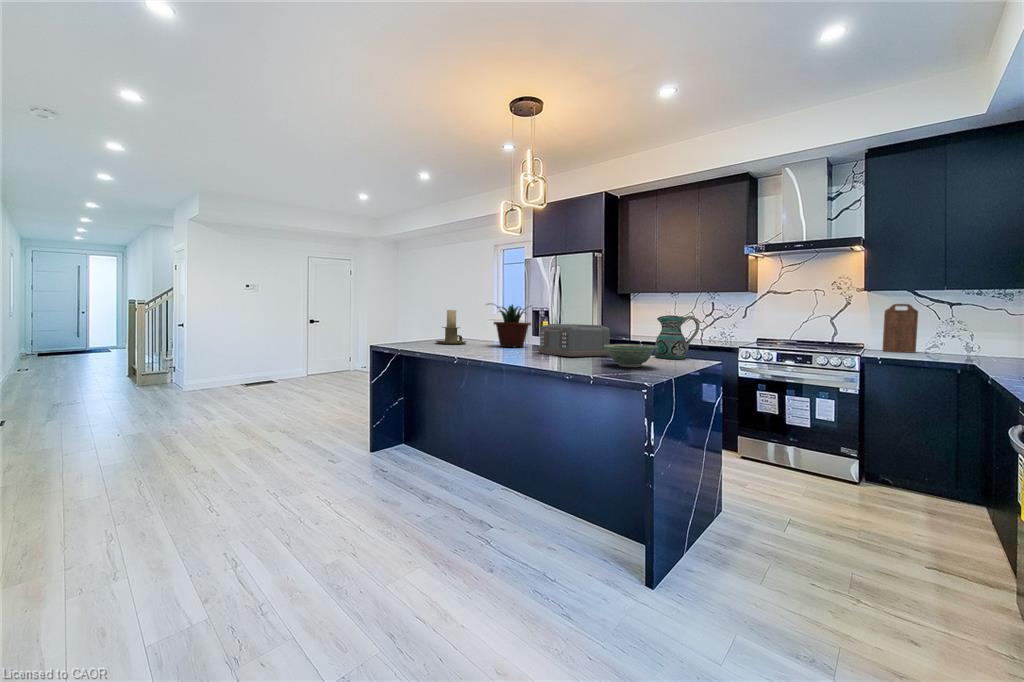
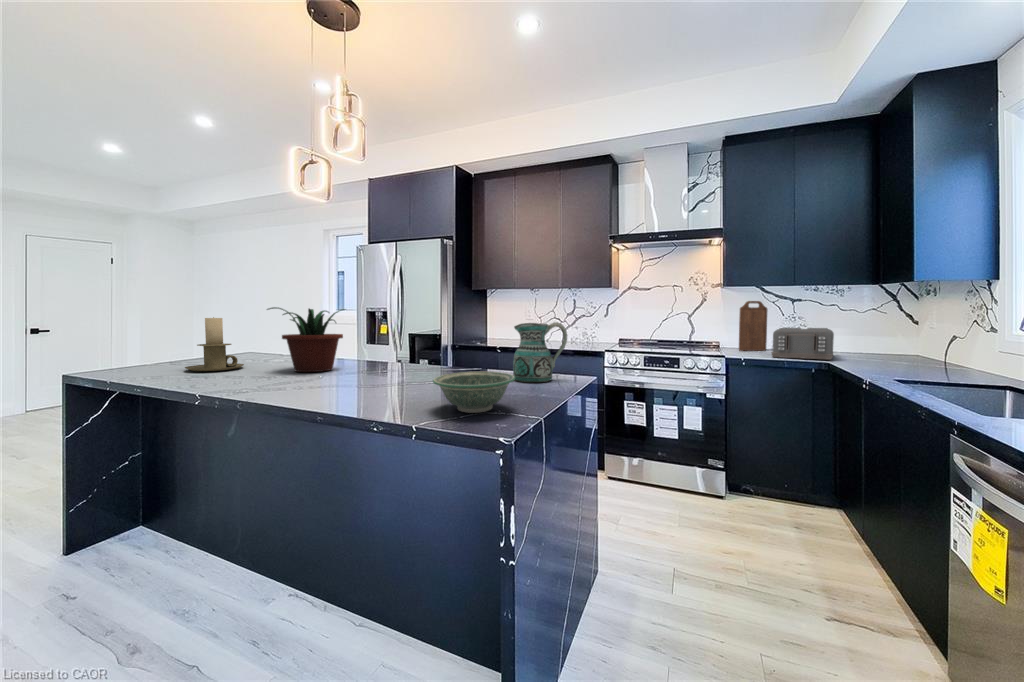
toaster: present [538,324,610,357] -> present [772,328,834,360]

